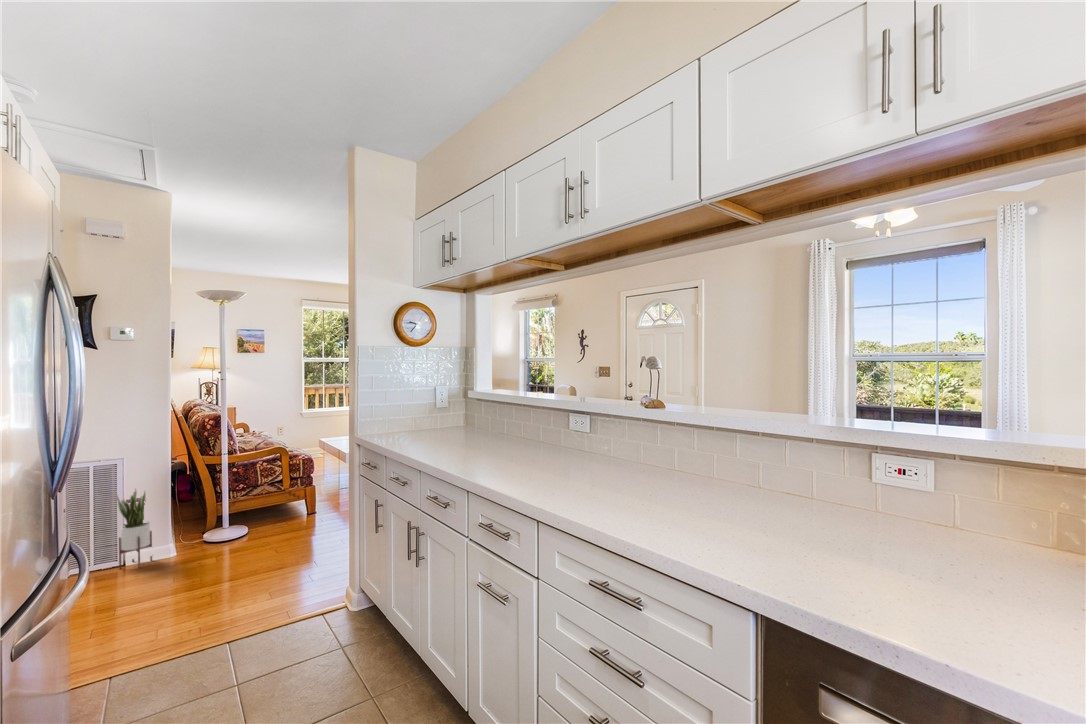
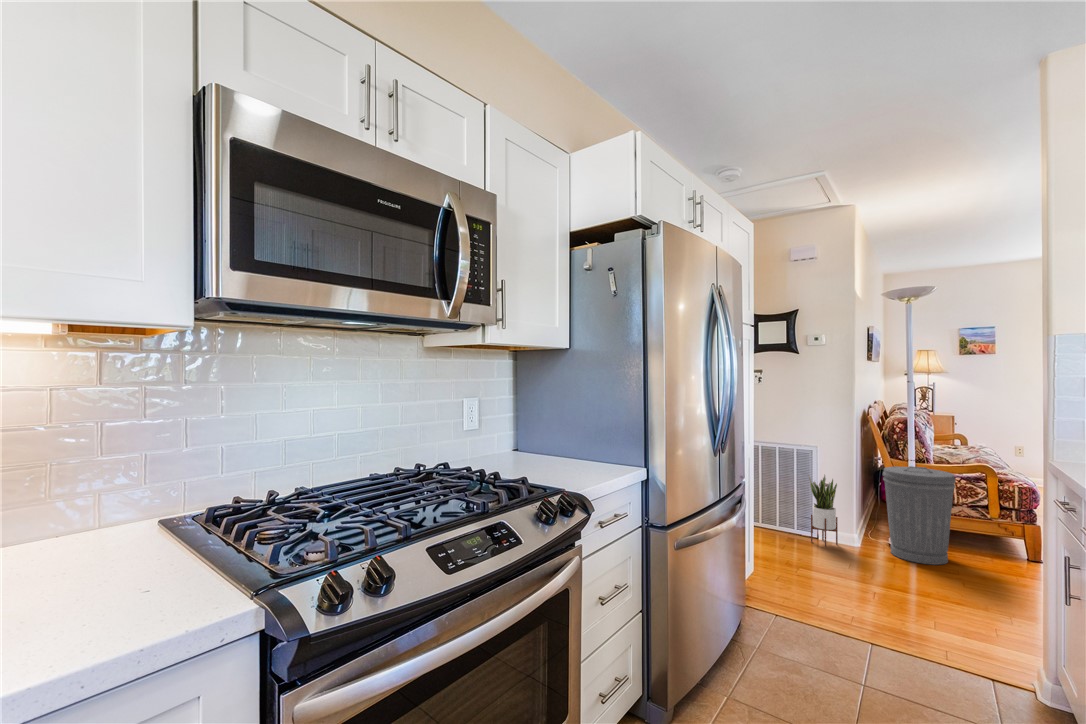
trash can: none [200,459,264,549] -> present [883,466,956,565]

